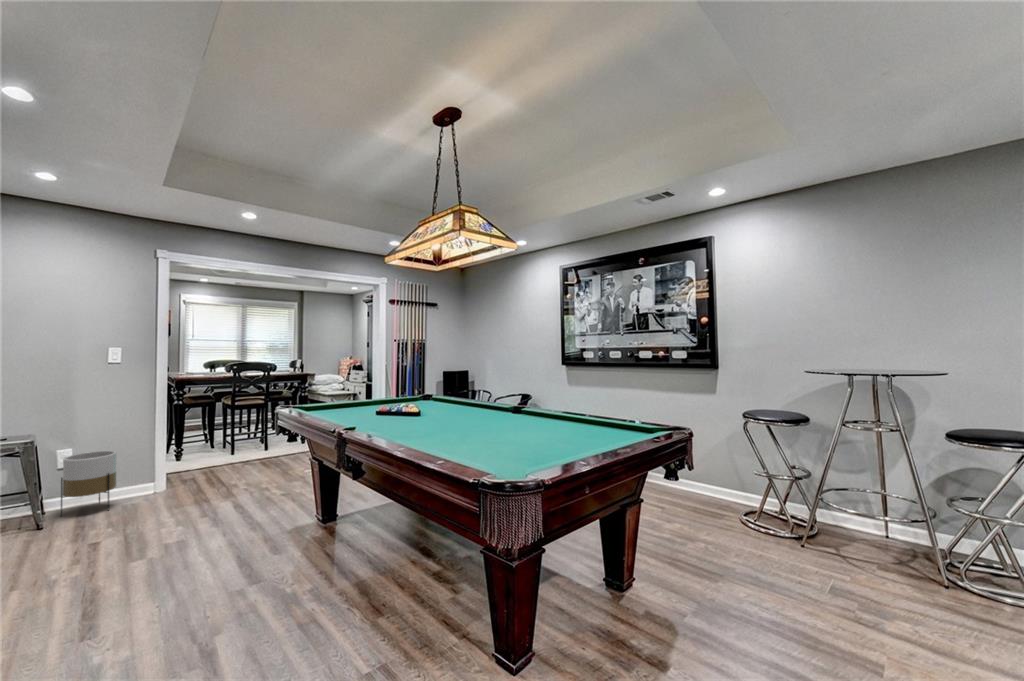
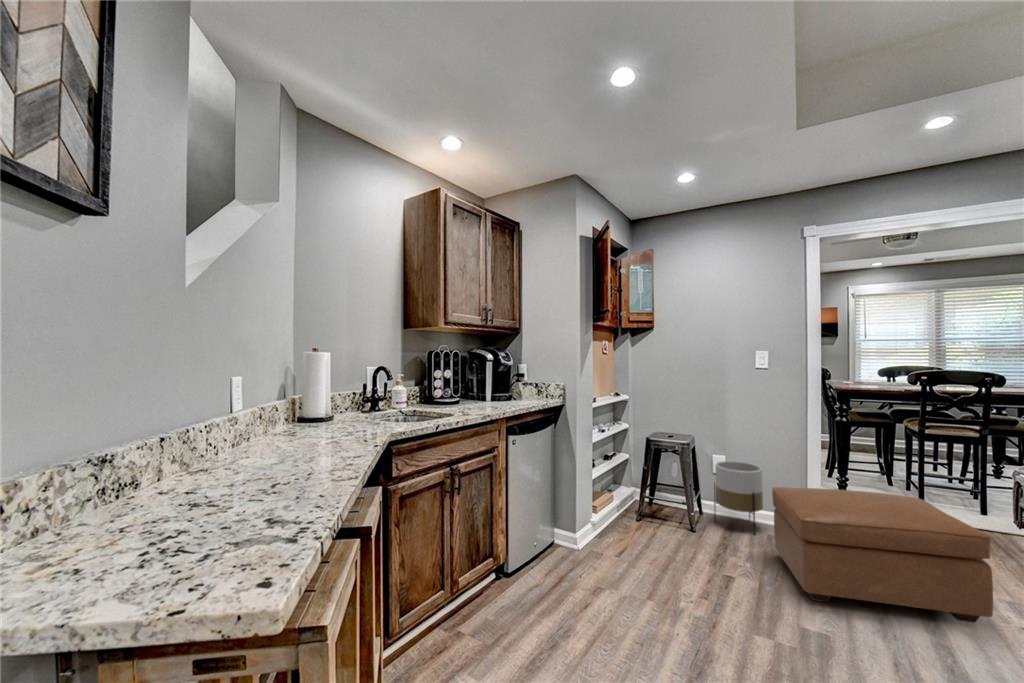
ottoman: none [132,442,268,527] -> present [772,487,993,623]

